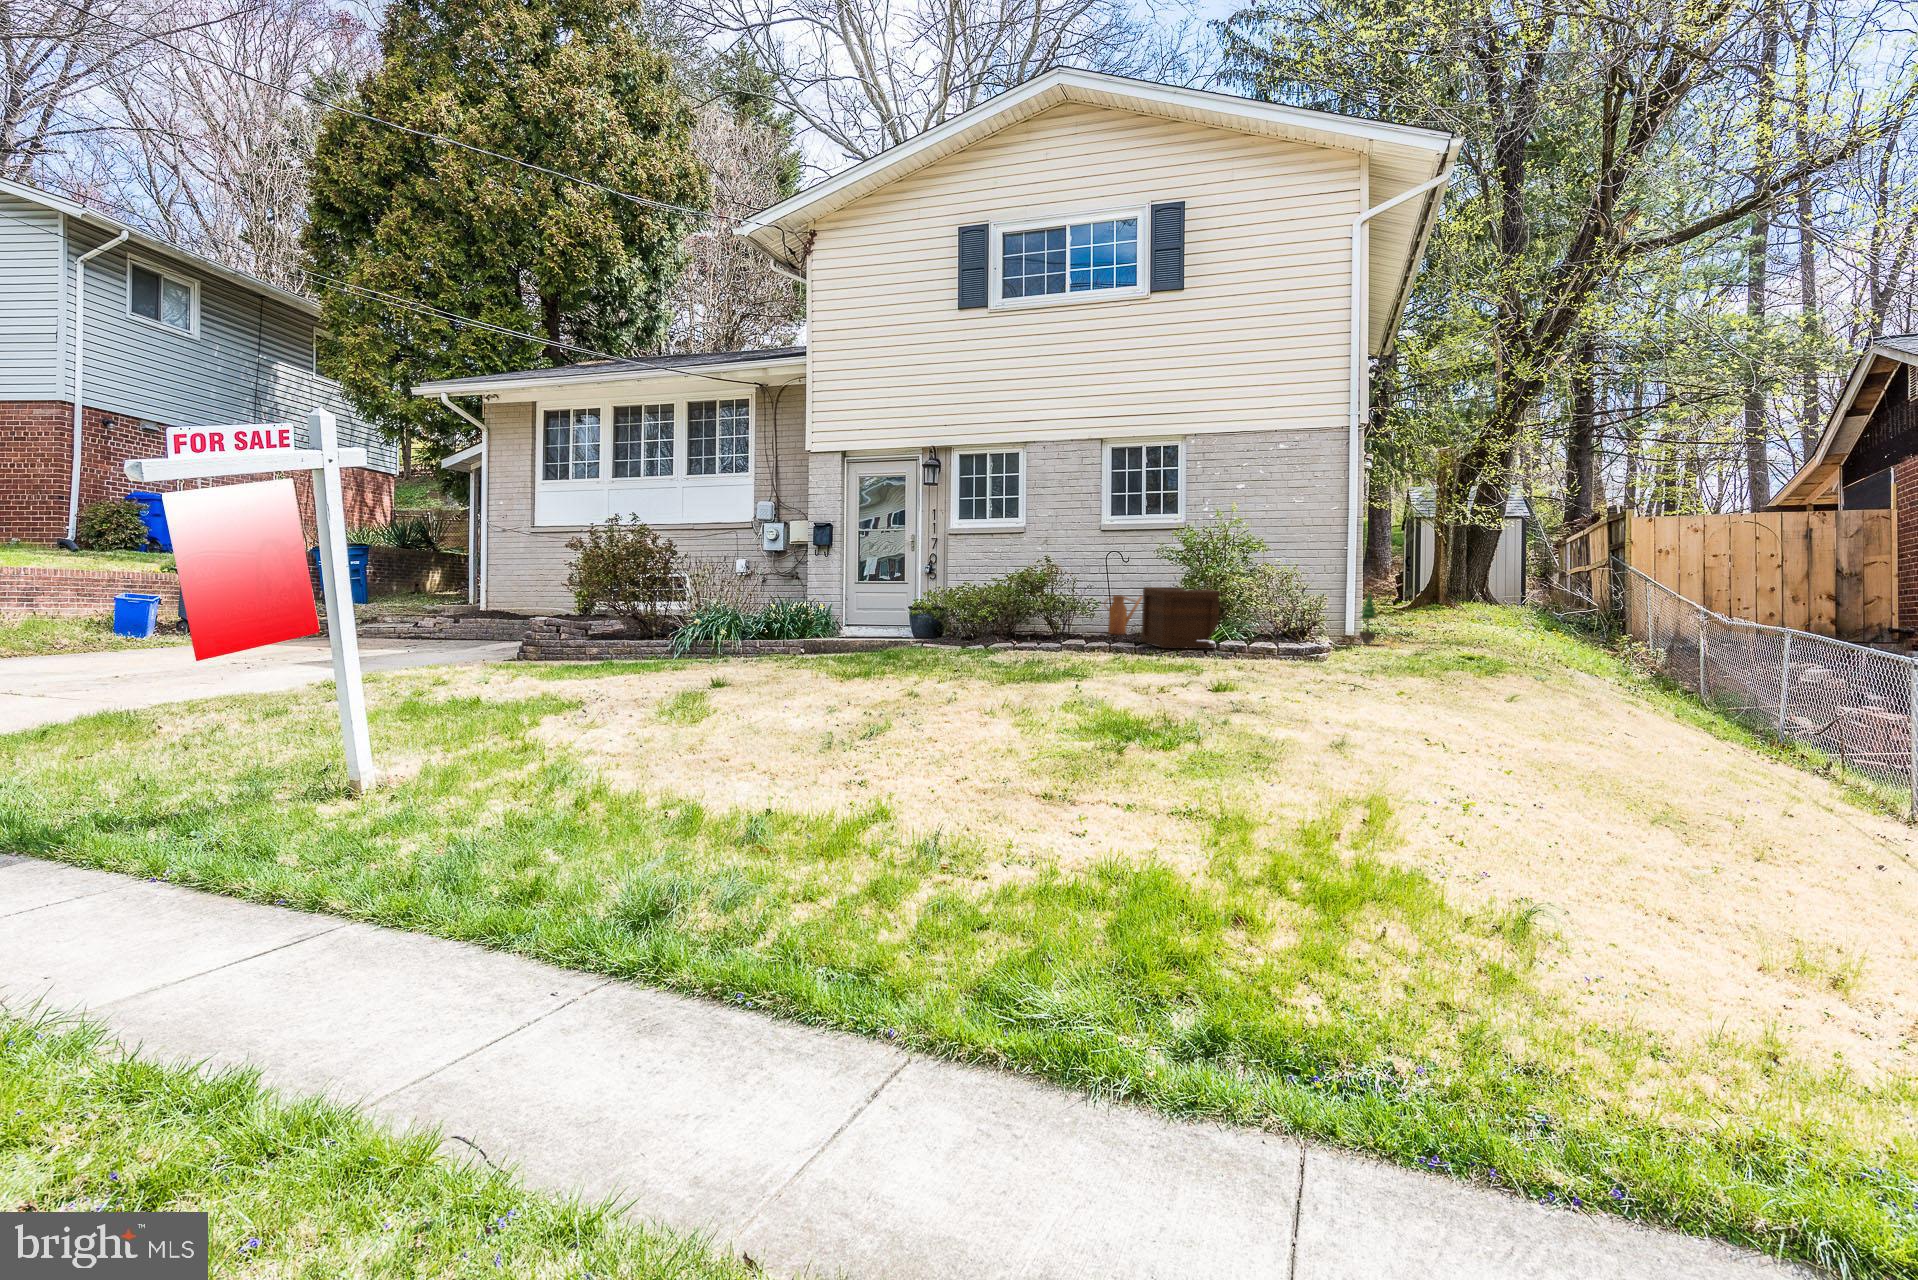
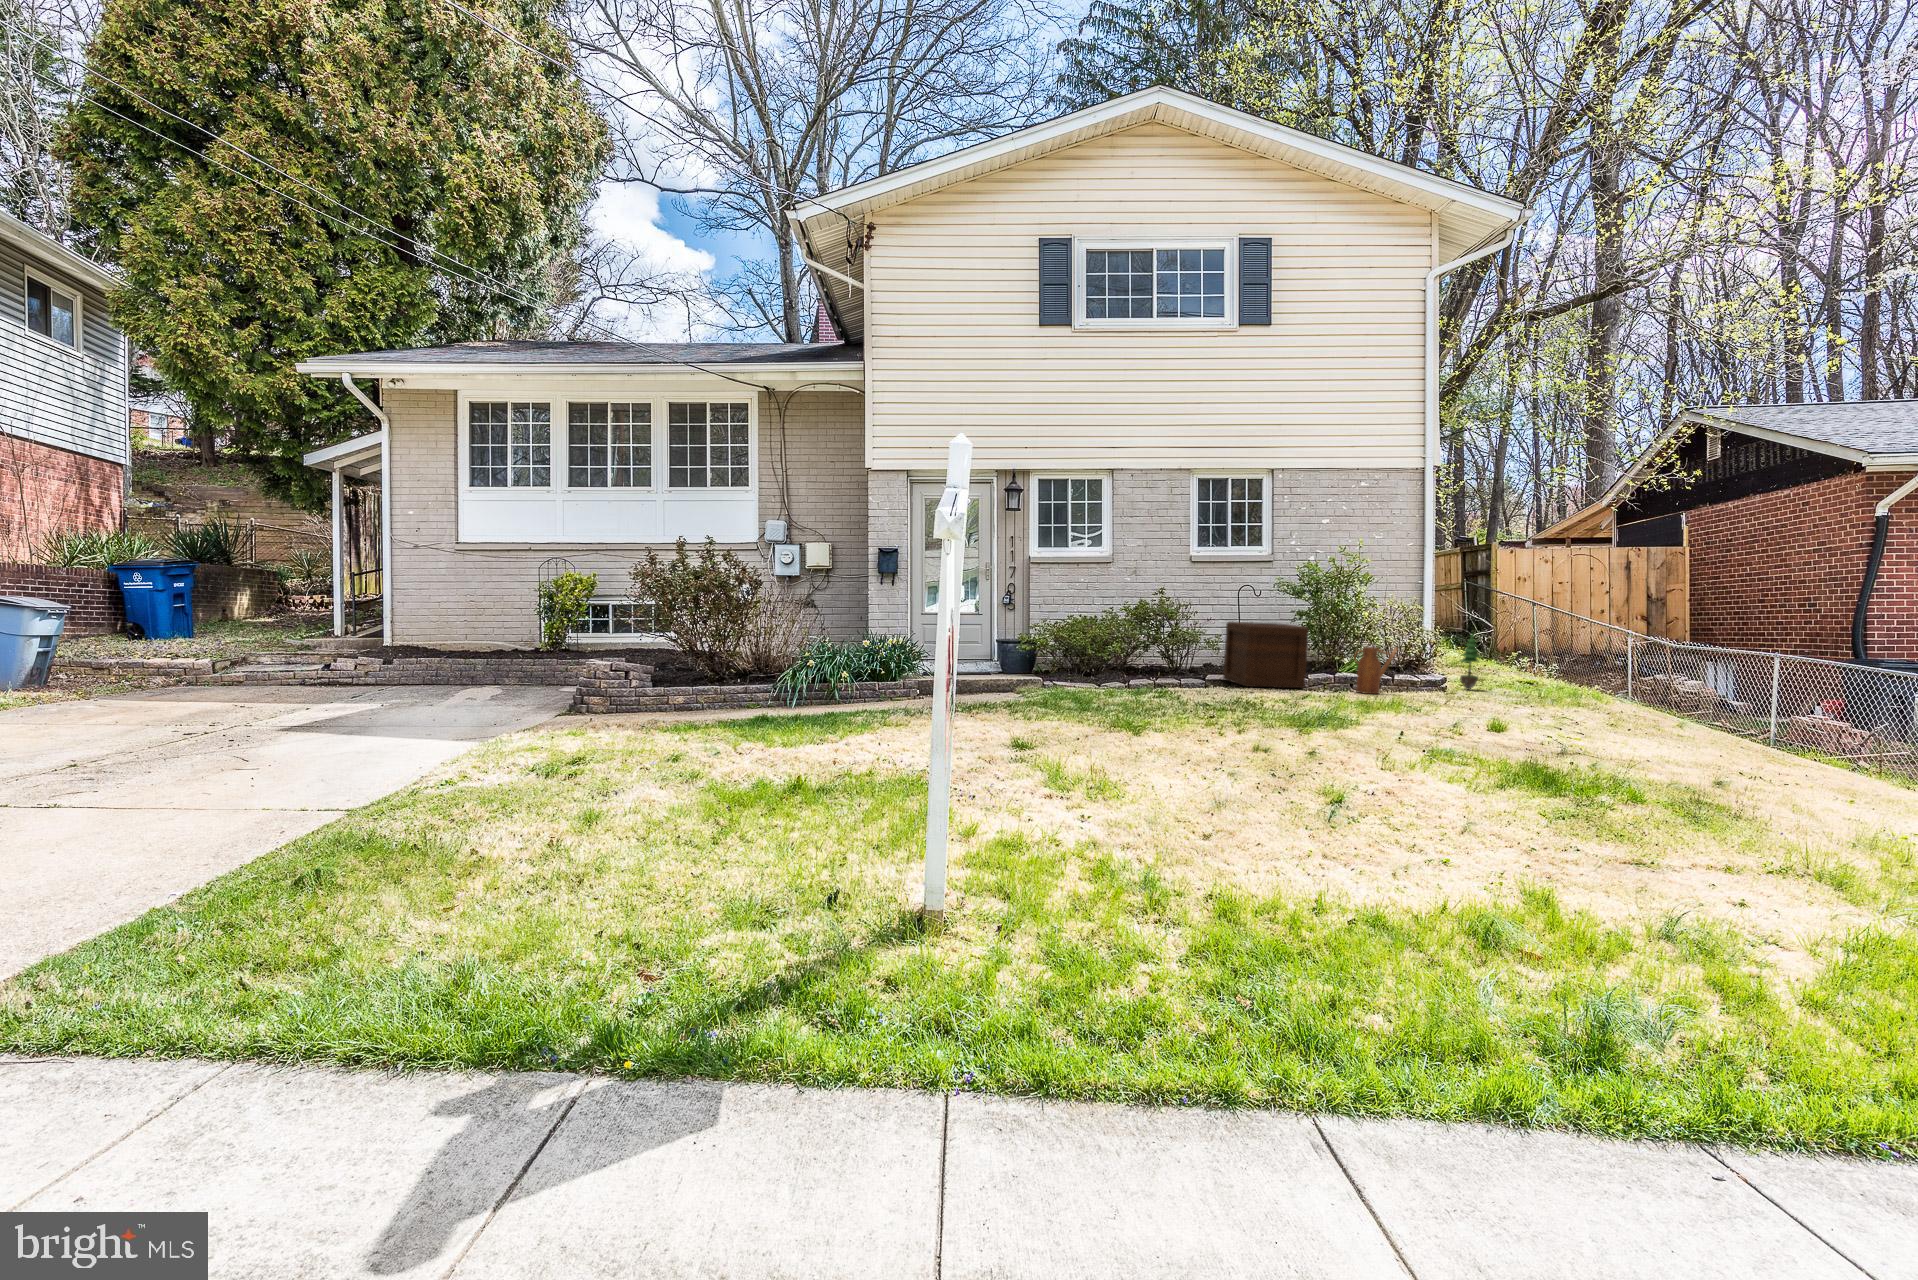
watering can: present [1104,595,1143,635] -> present [1354,647,1398,694]

